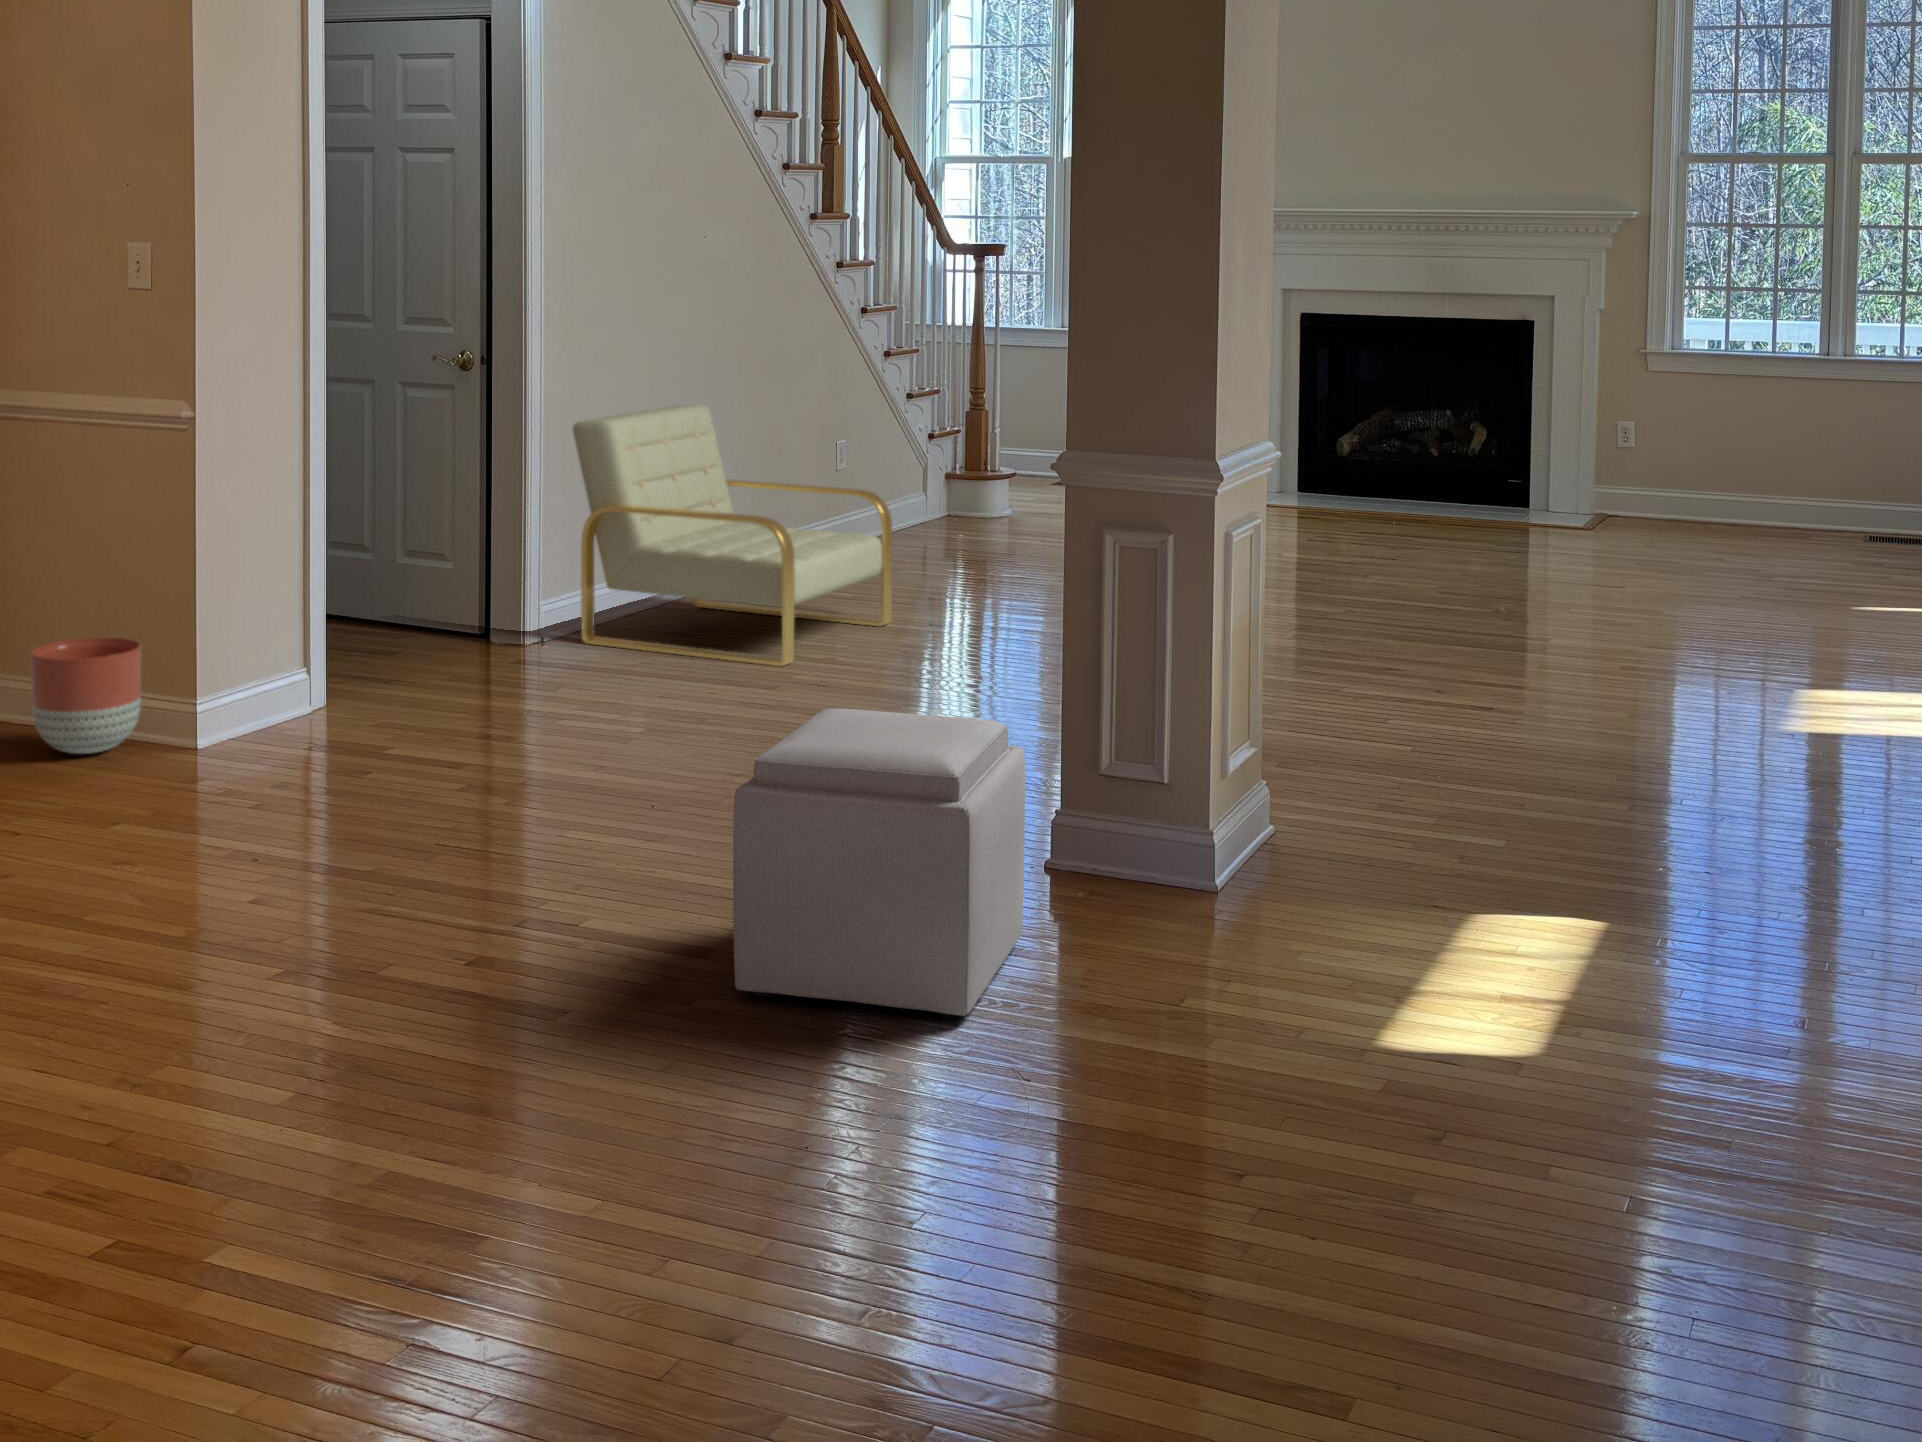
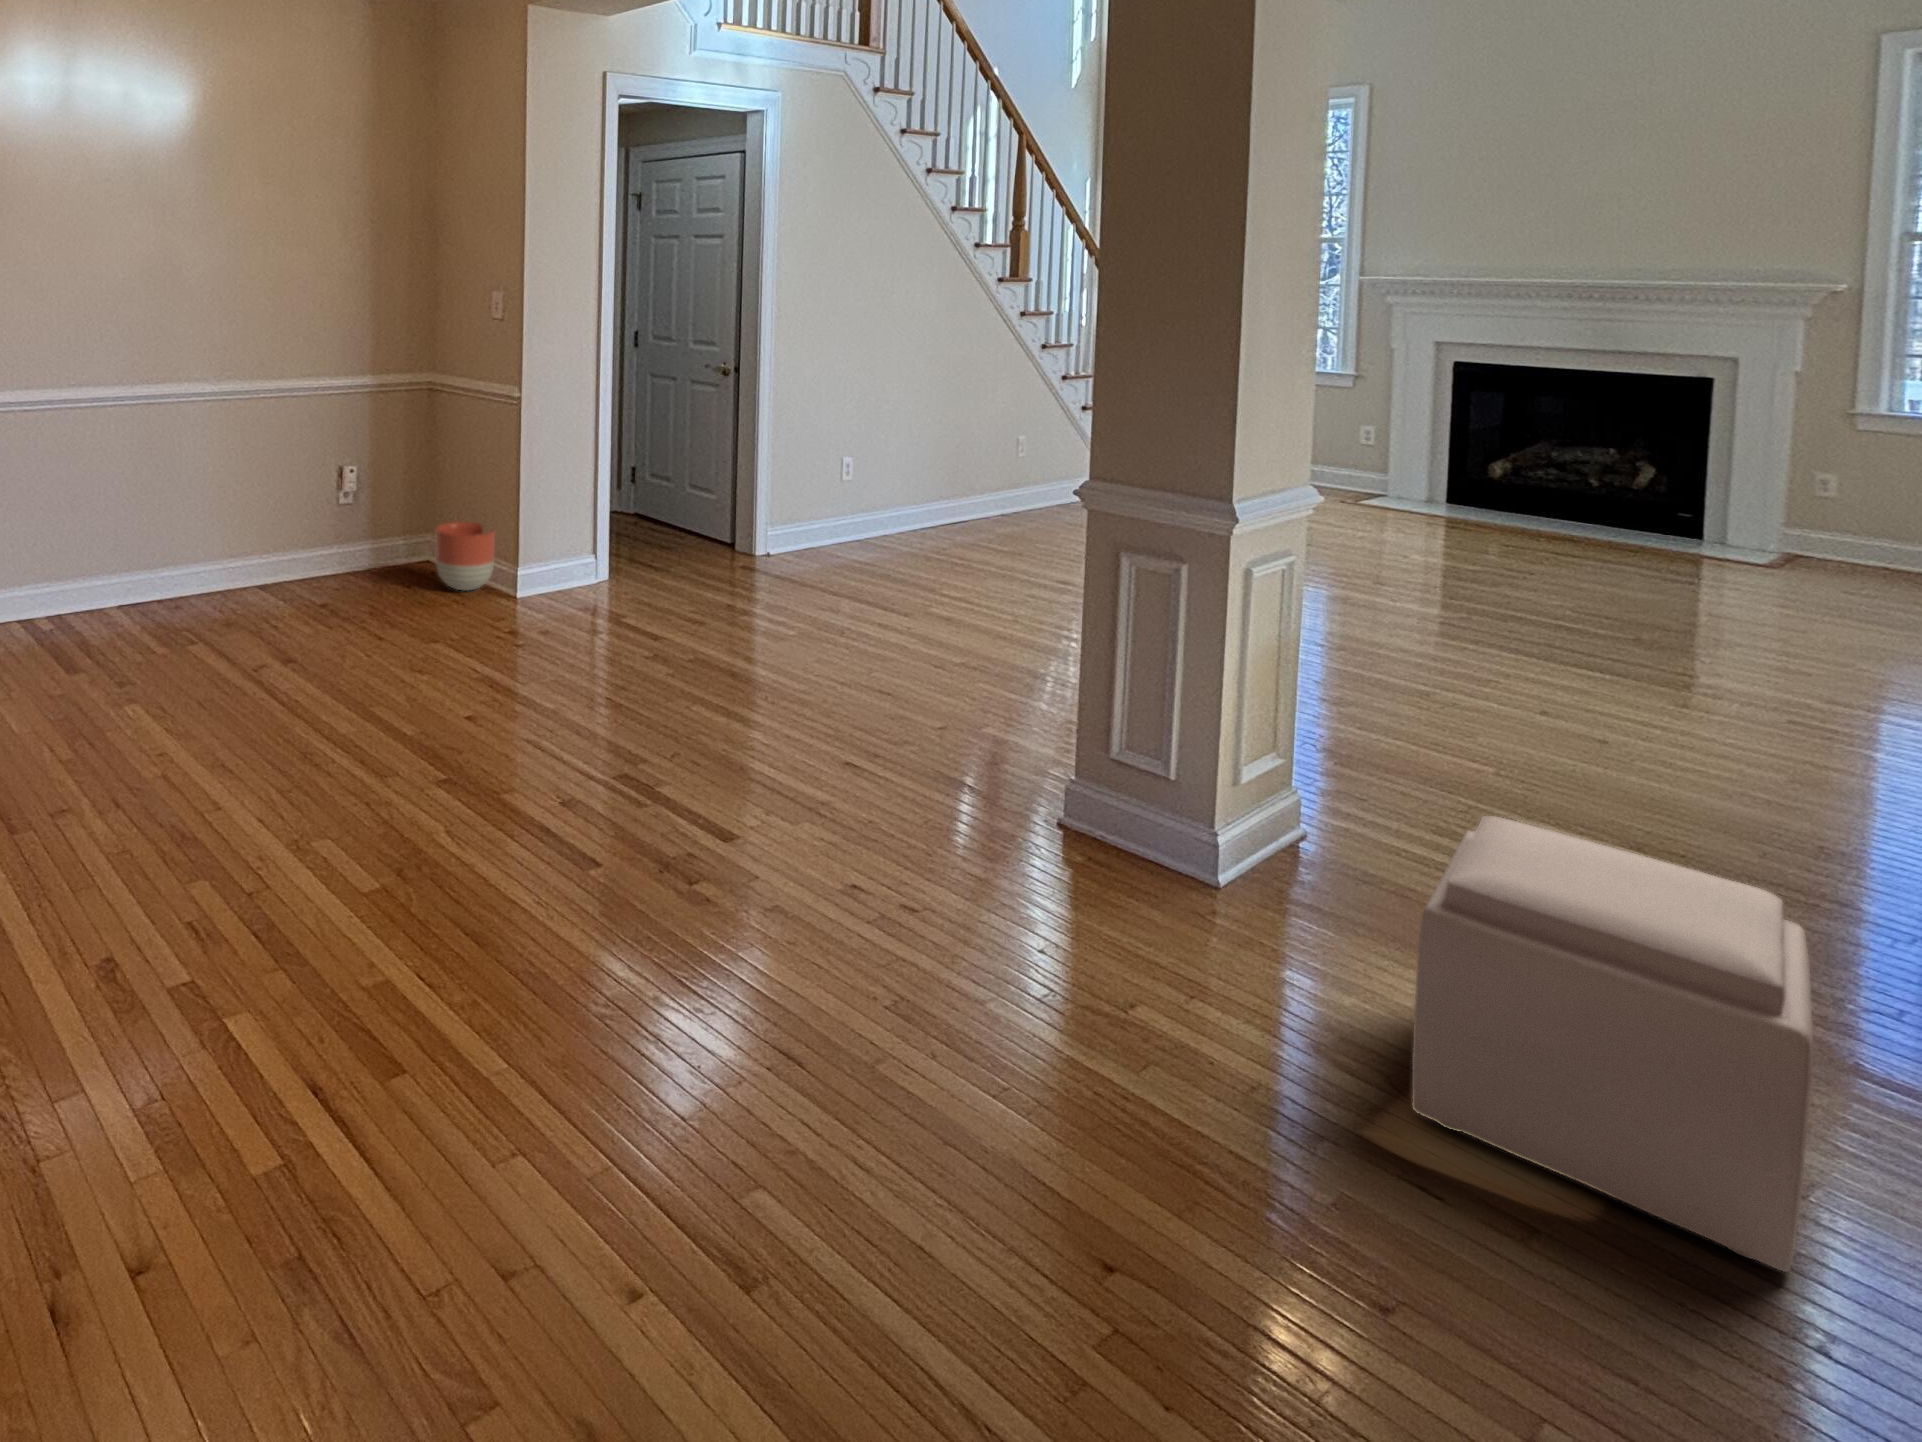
armchair: present [573,404,892,666] -> none [790,406,1027,598]
ottoman: present [733,709,1026,1018] -> present [1412,816,1813,1272]

